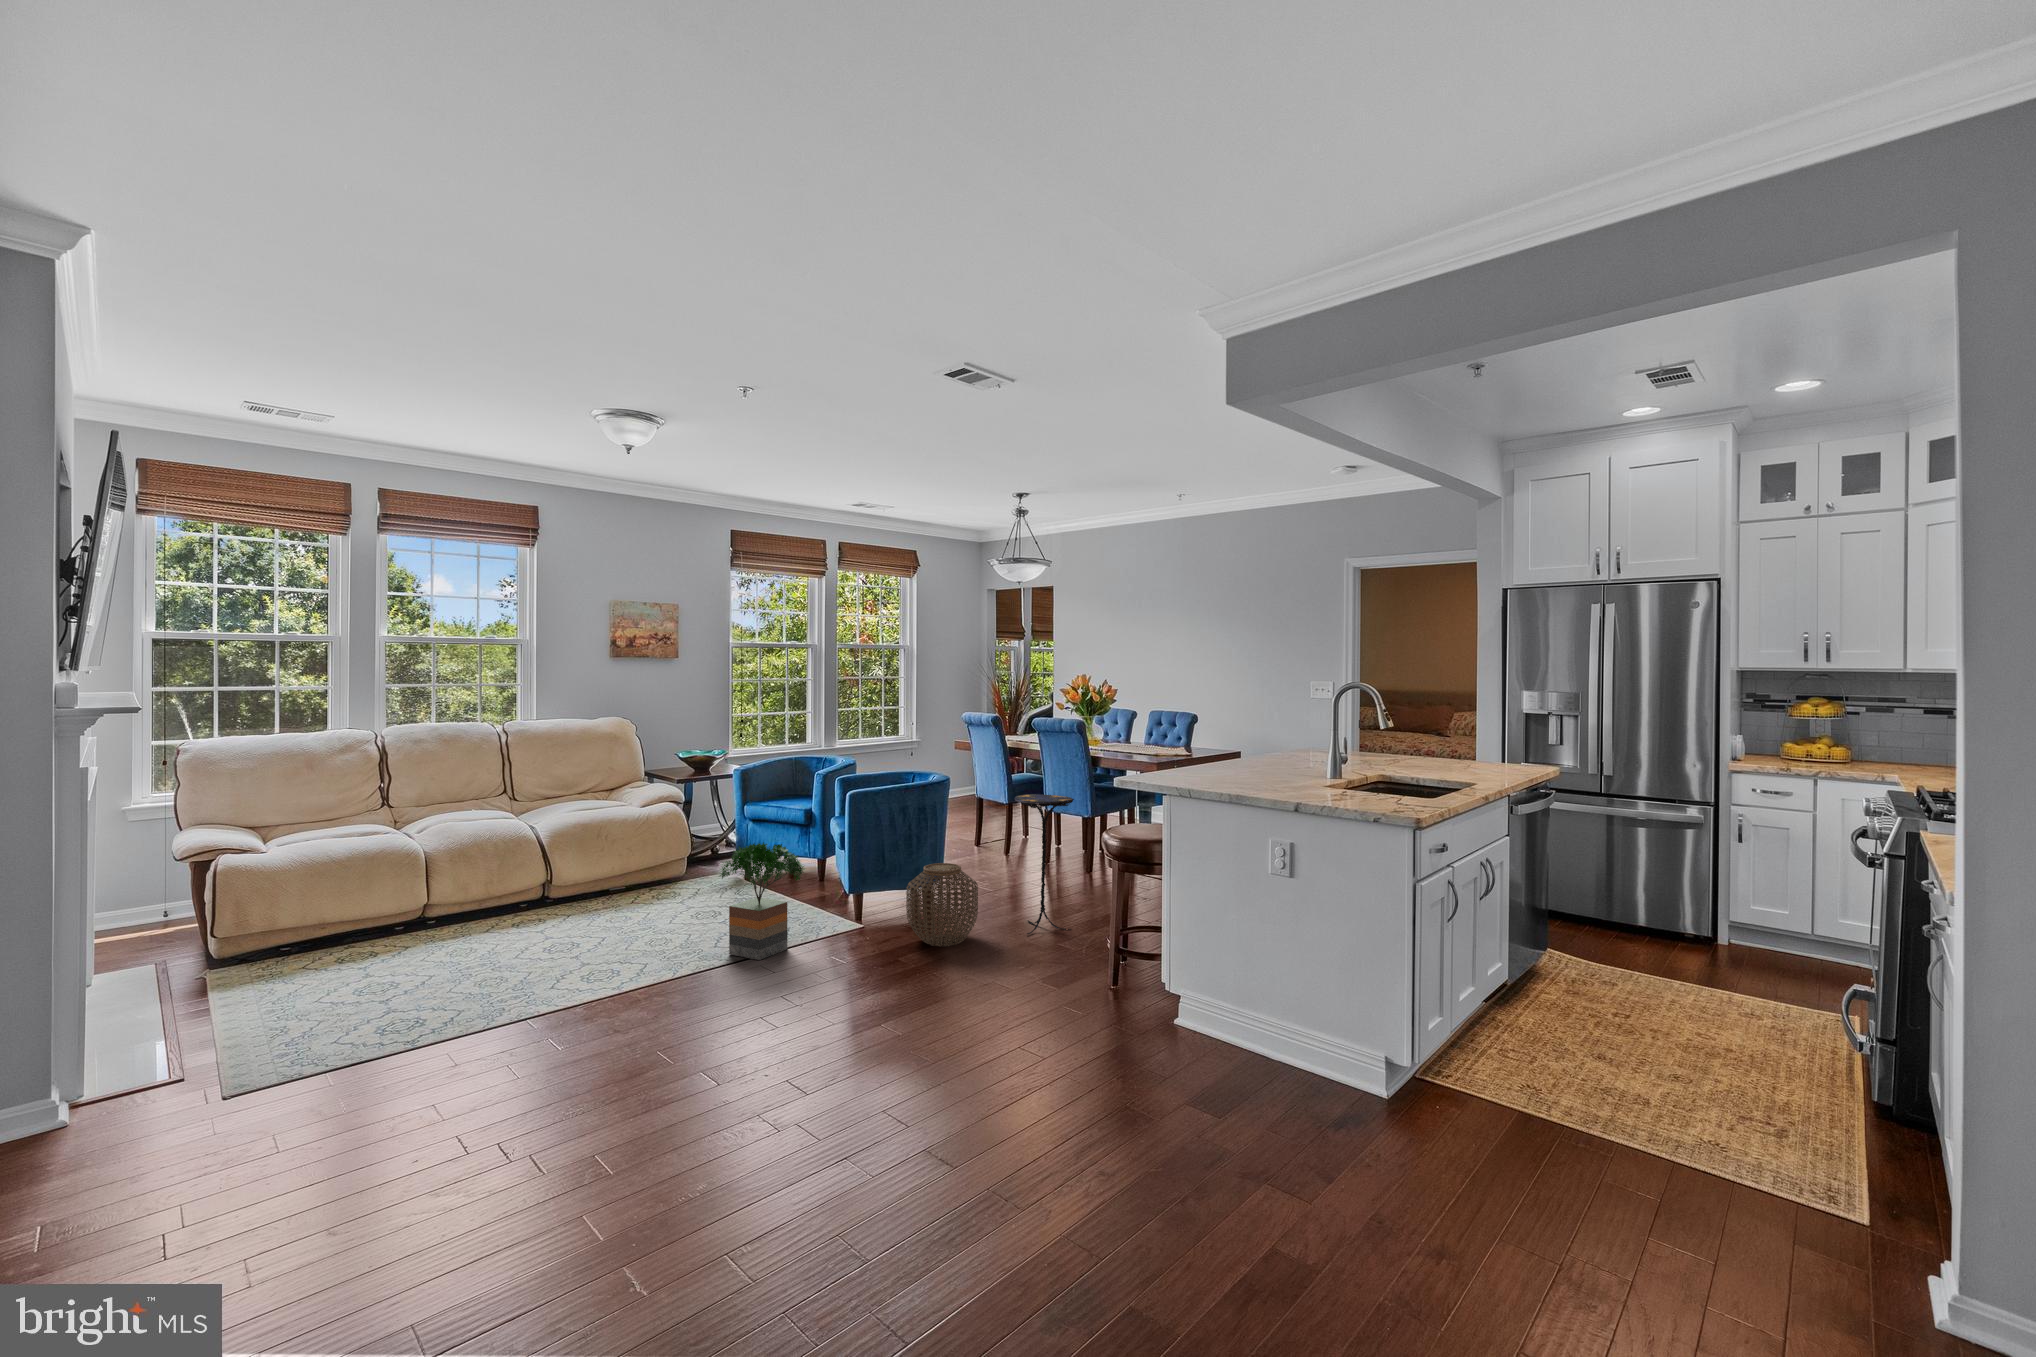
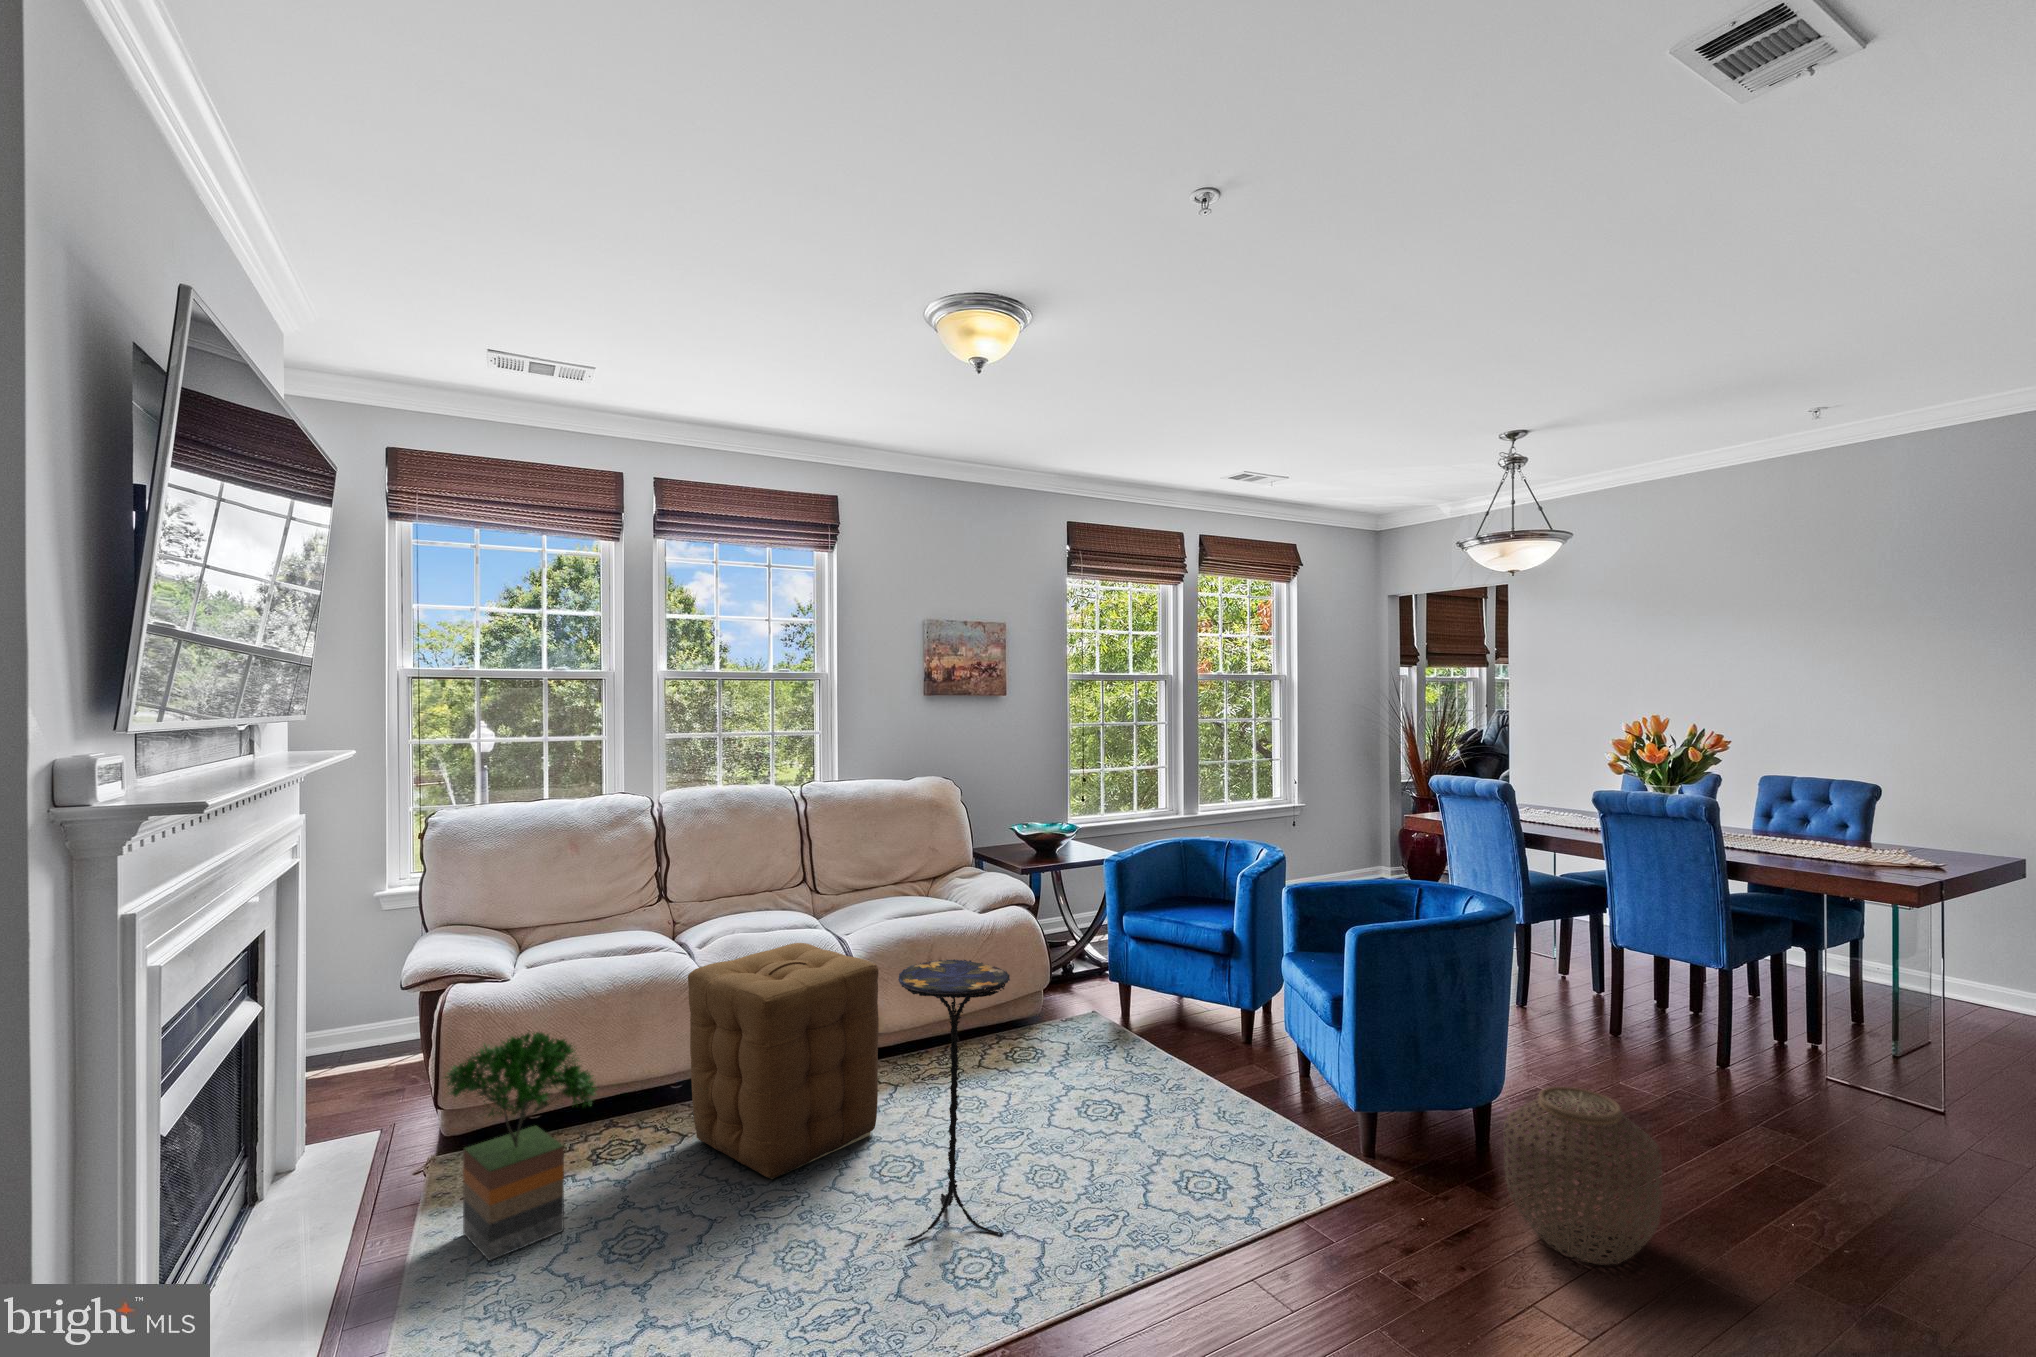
side table: present [1015,794,1074,934] -> present [898,959,1010,1240]
ottoman: none [409,820,549,957] -> present [688,943,879,1179]
potted tree: present [719,842,805,960] -> present [445,1032,597,1261]

